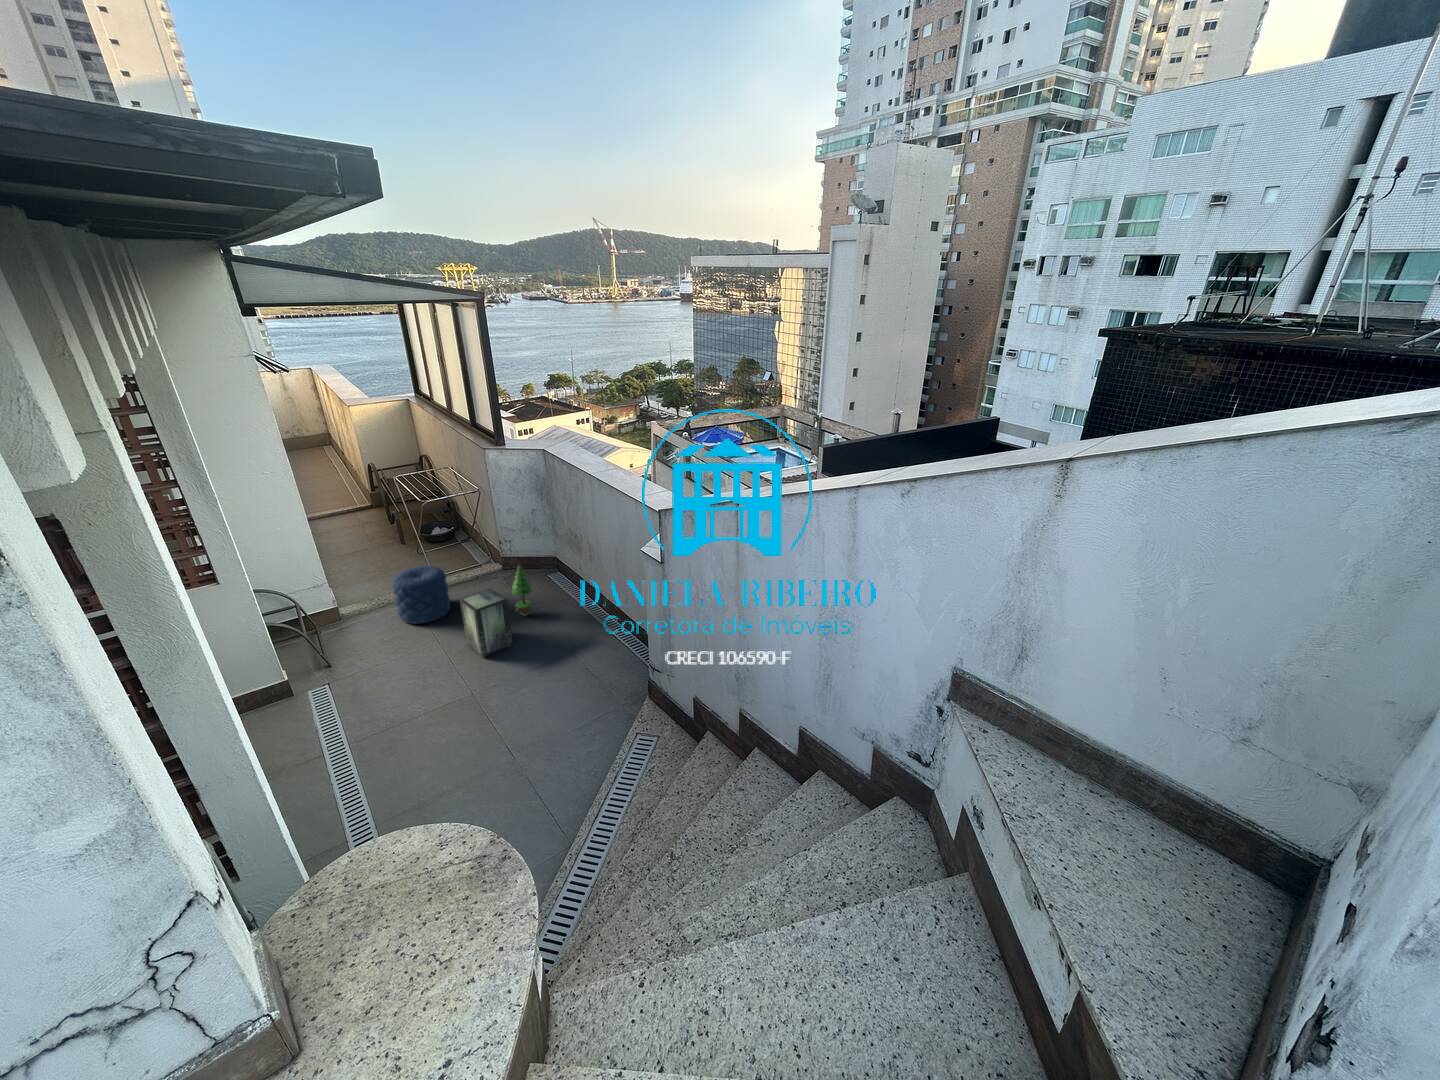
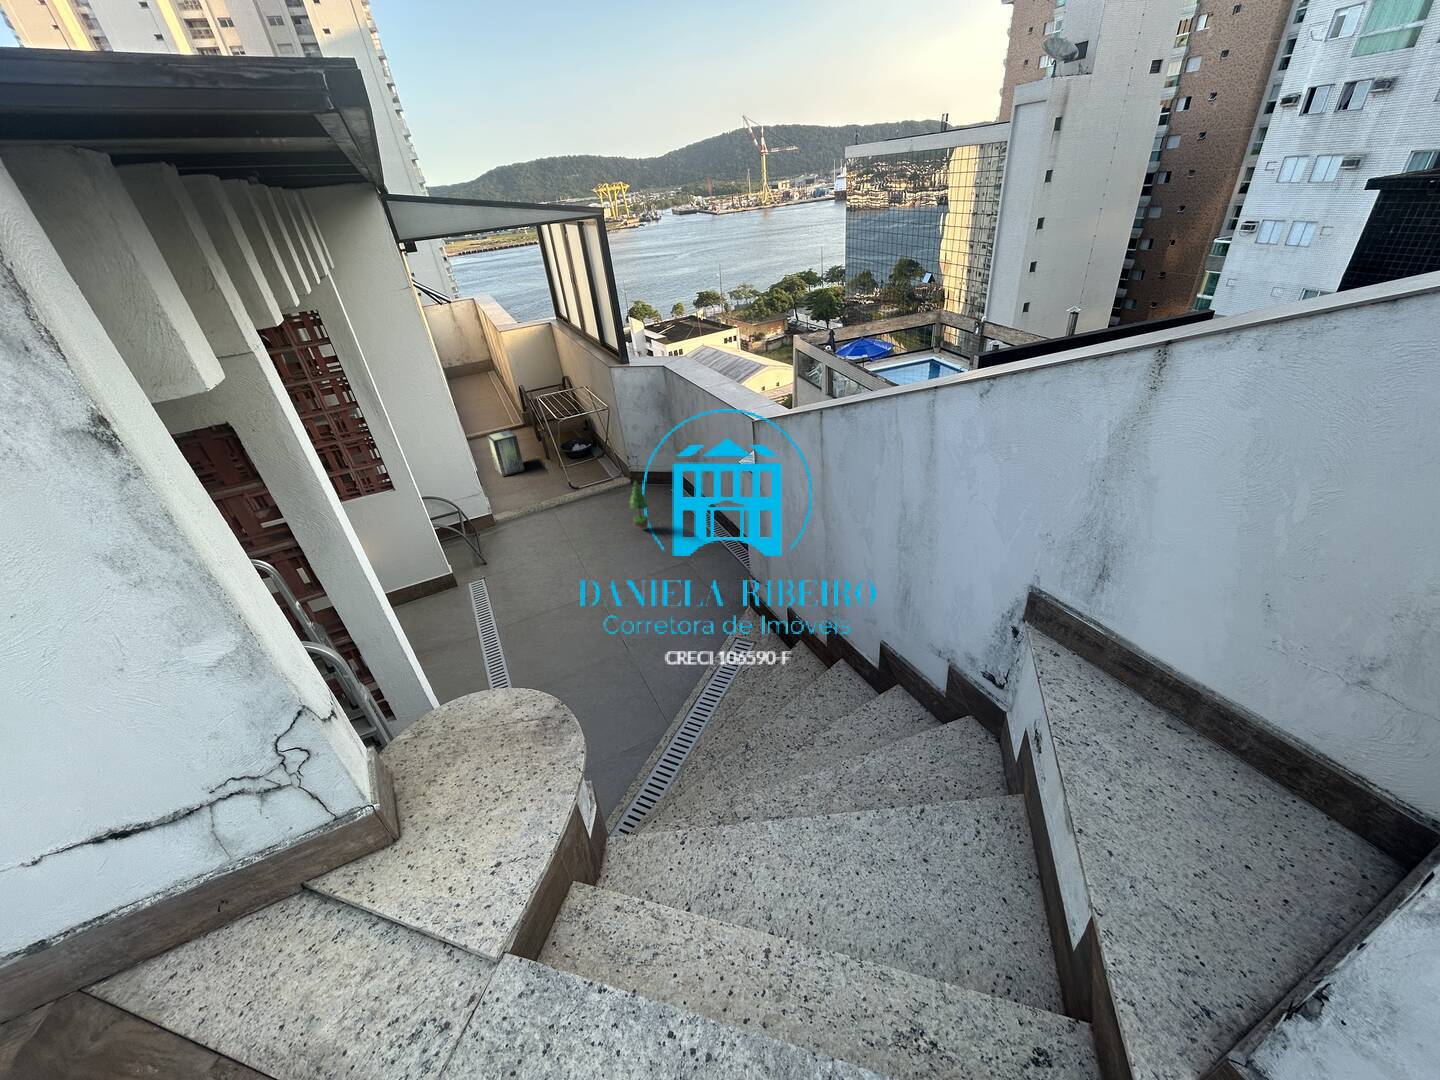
pouf: present [392,565,450,624] -> none [527,480,577,533]
storage box: present [460,588,513,657] -> present [487,430,524,476]

